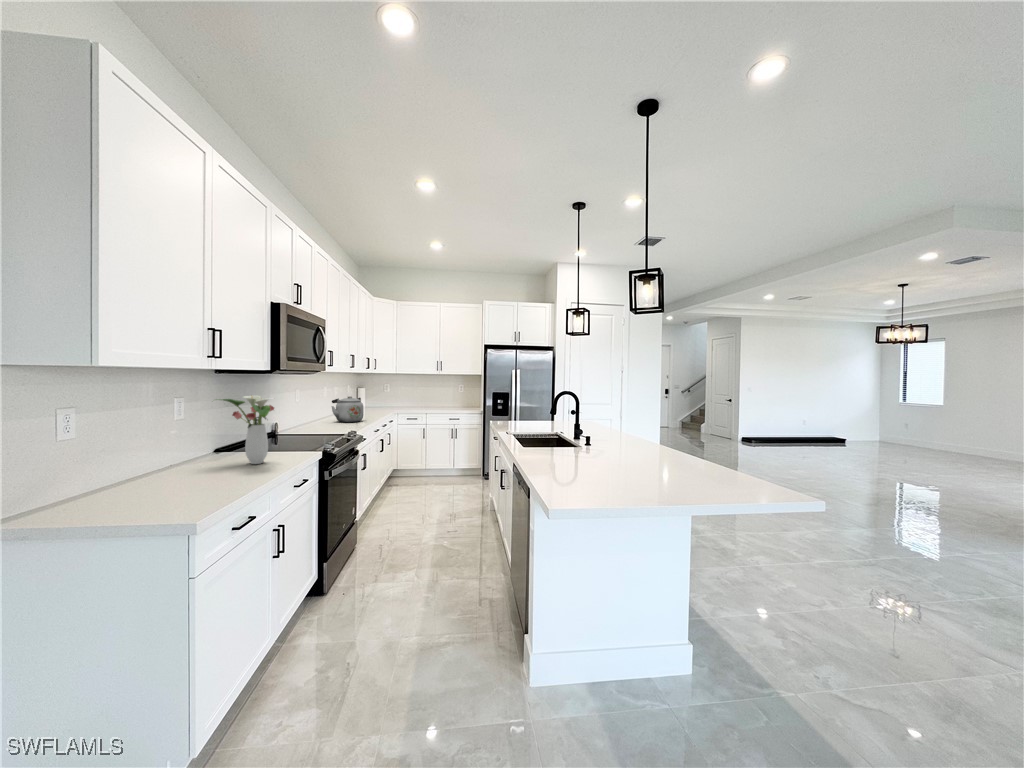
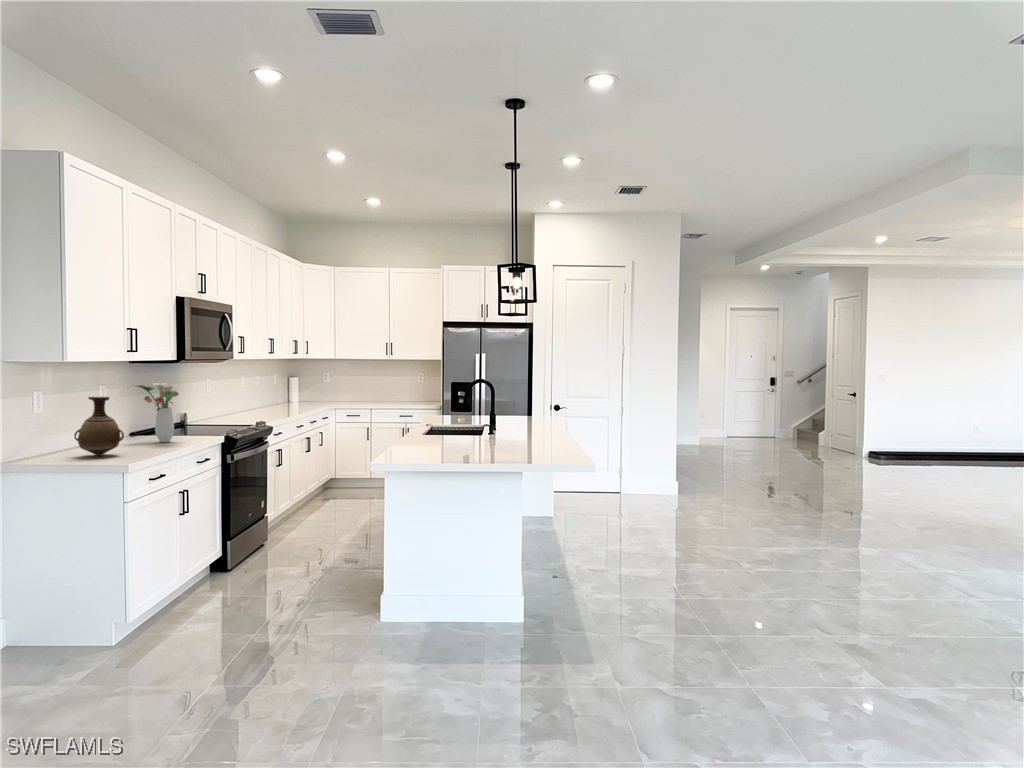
kettle: present [332,396,364,422] -> none [249,386,285,416]
vase: none [128,416,203,498] -> present [74,397,124,456]

